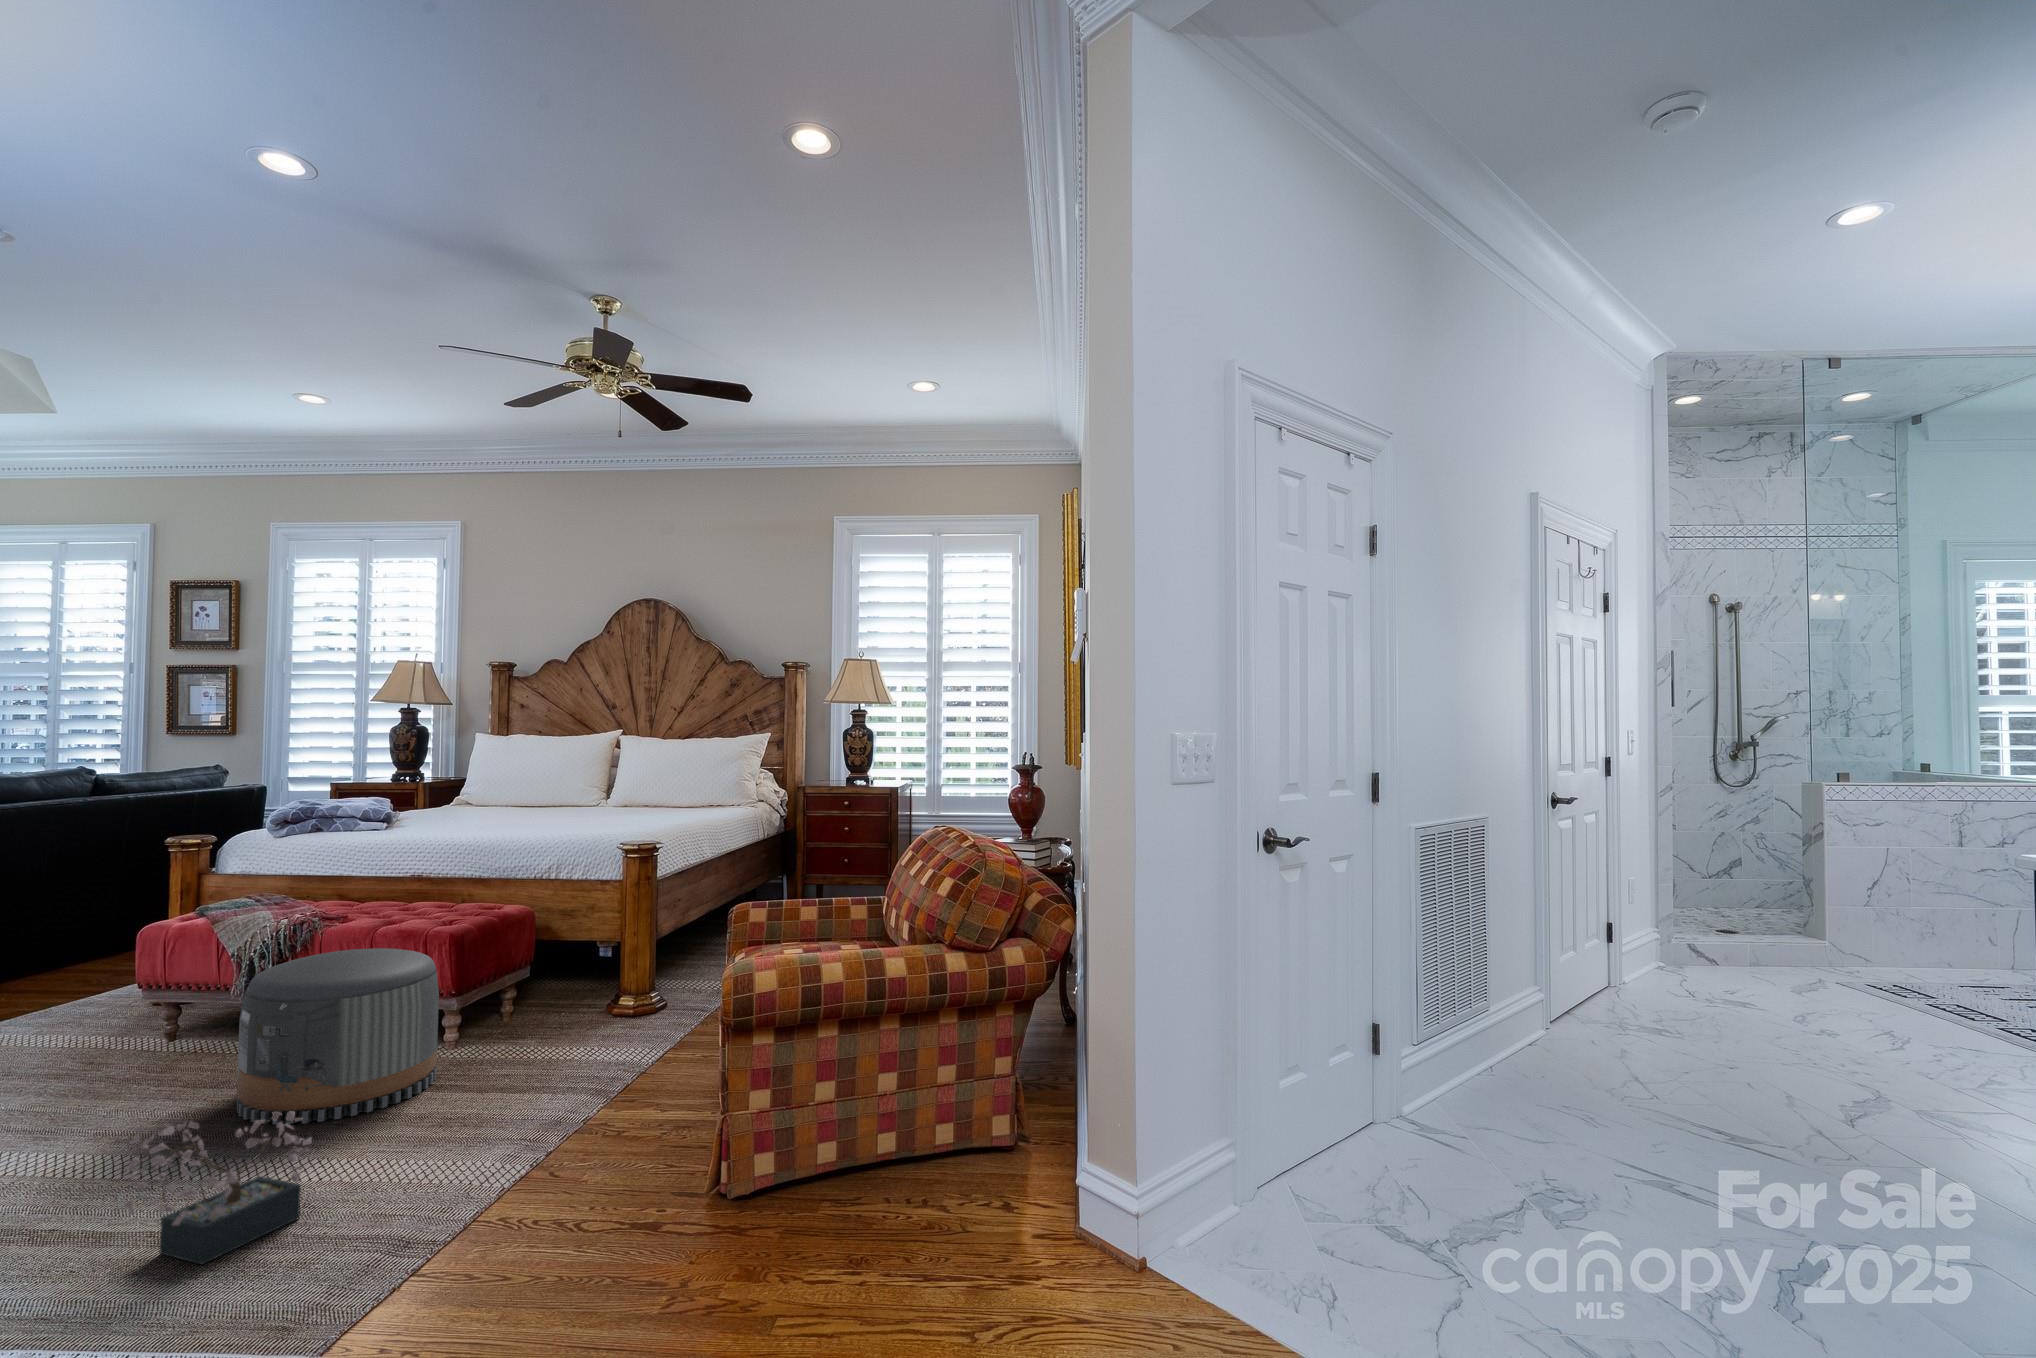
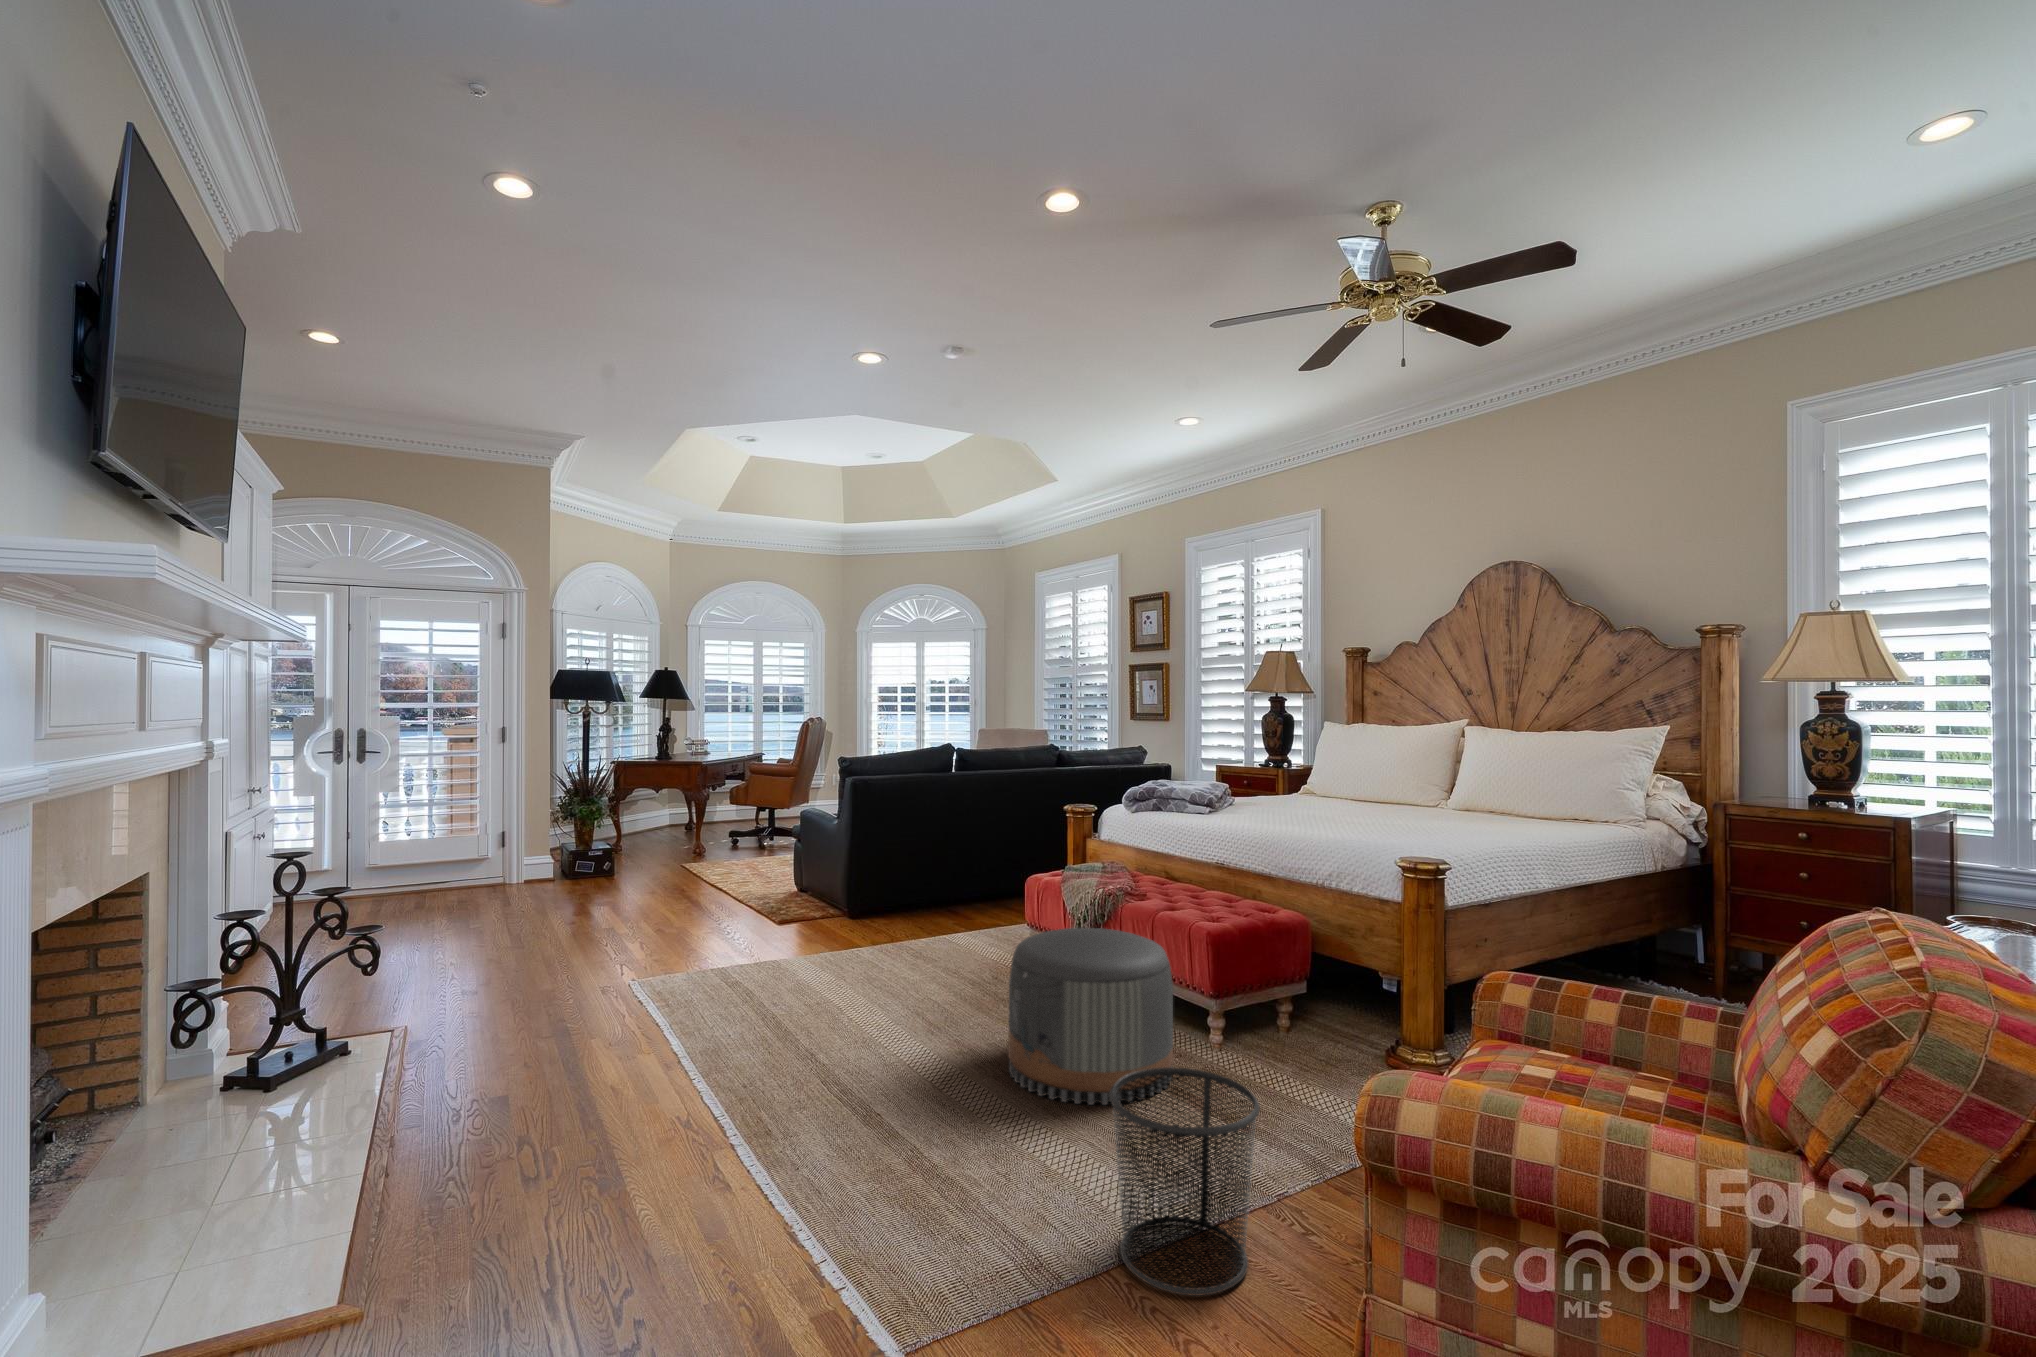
waste bin: none [480,1017,609,1182] -> present [1109,1068,1260,1296]
decorative plant: present [124,1112,312,1264] -> none [813,1068,973,1225]

